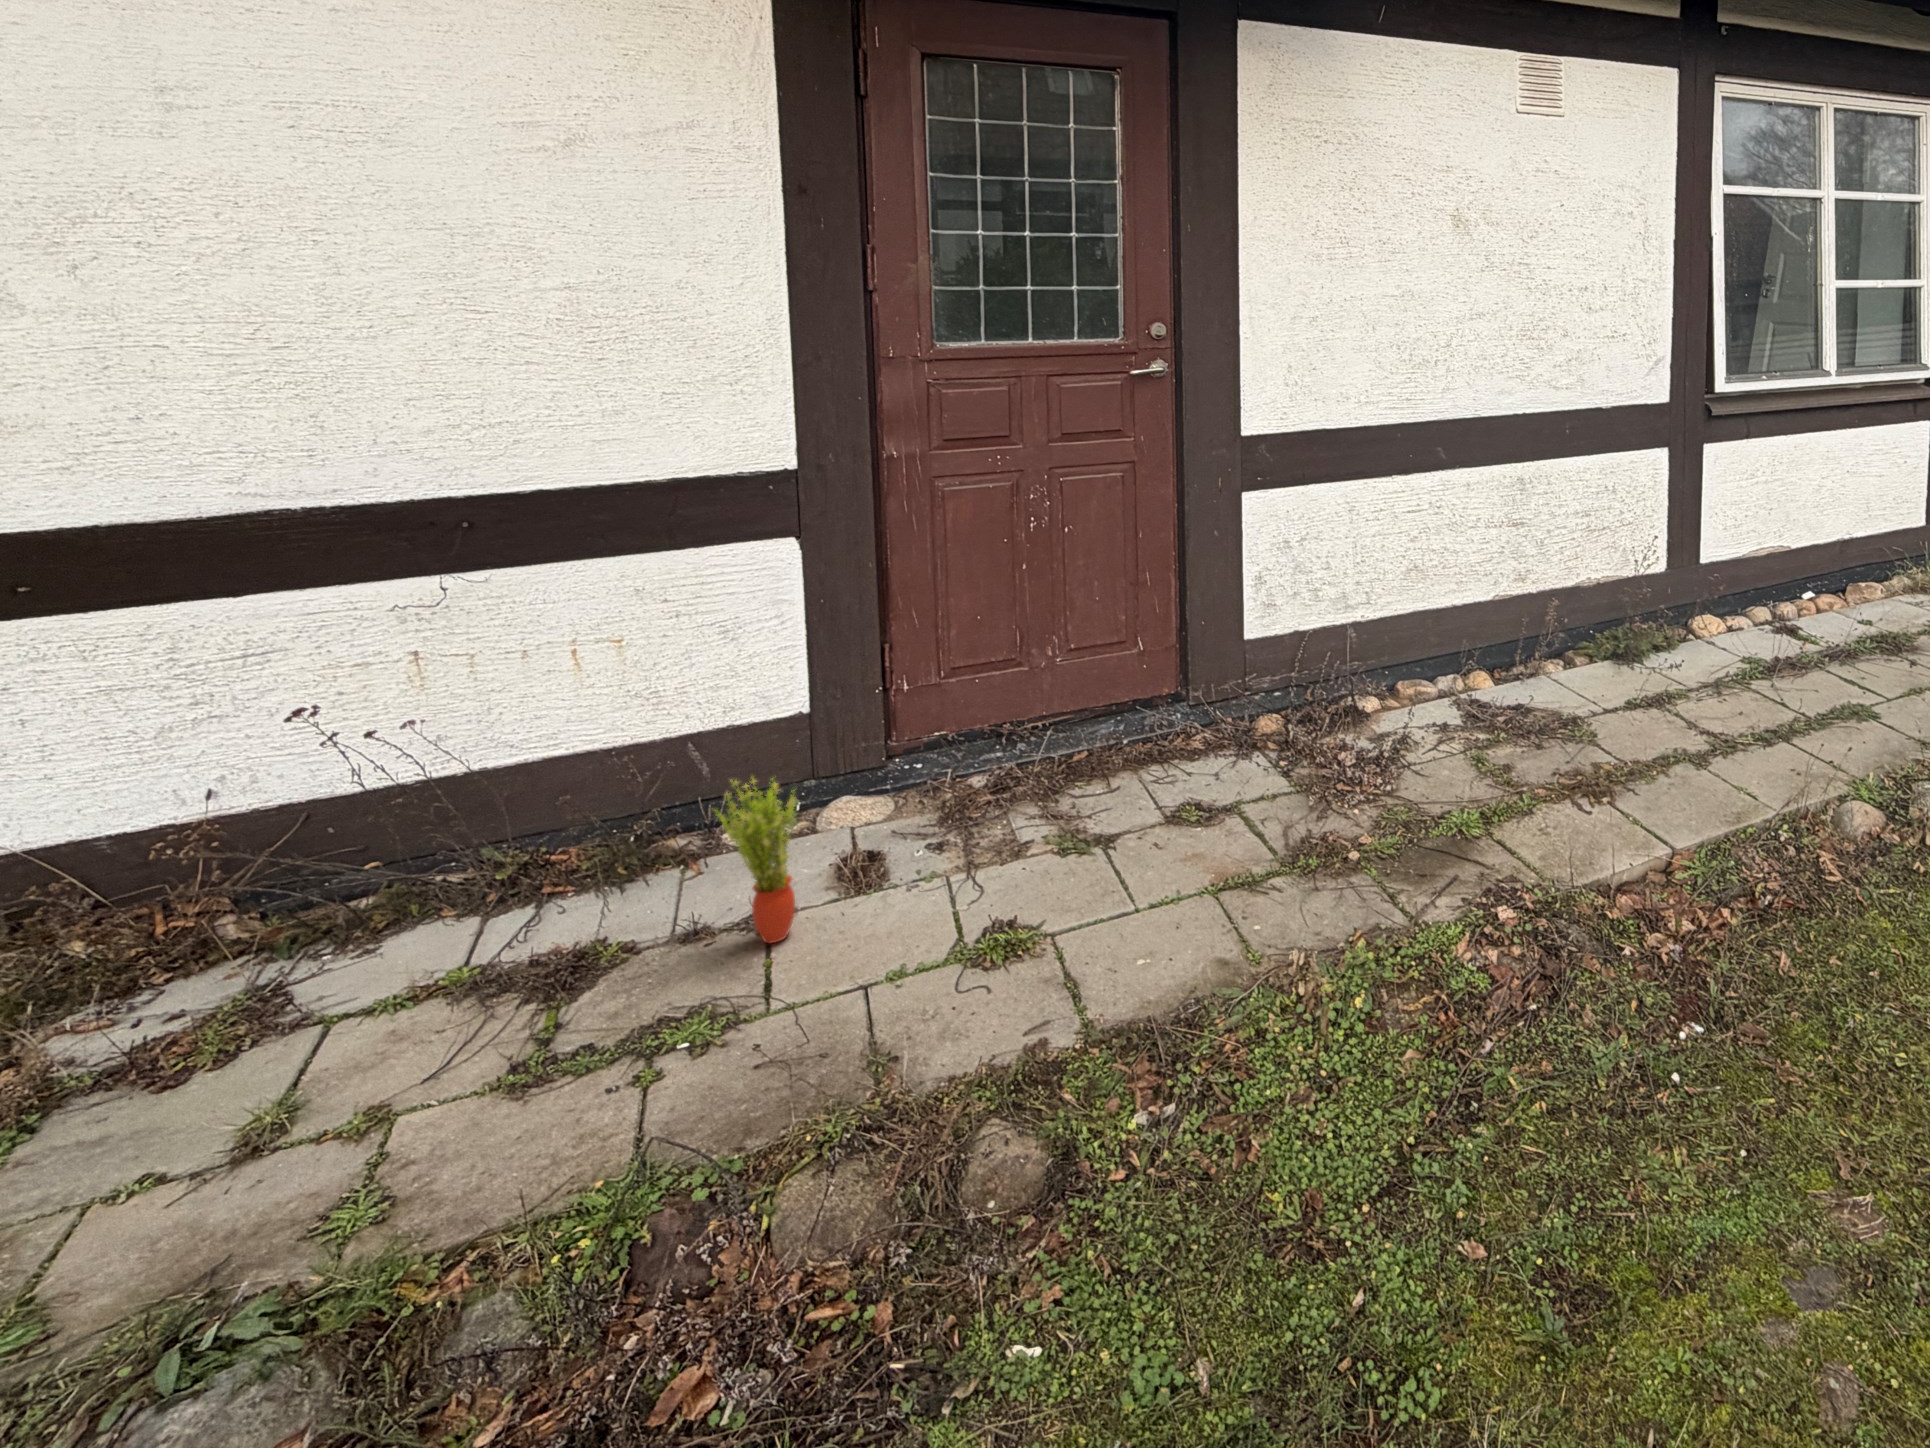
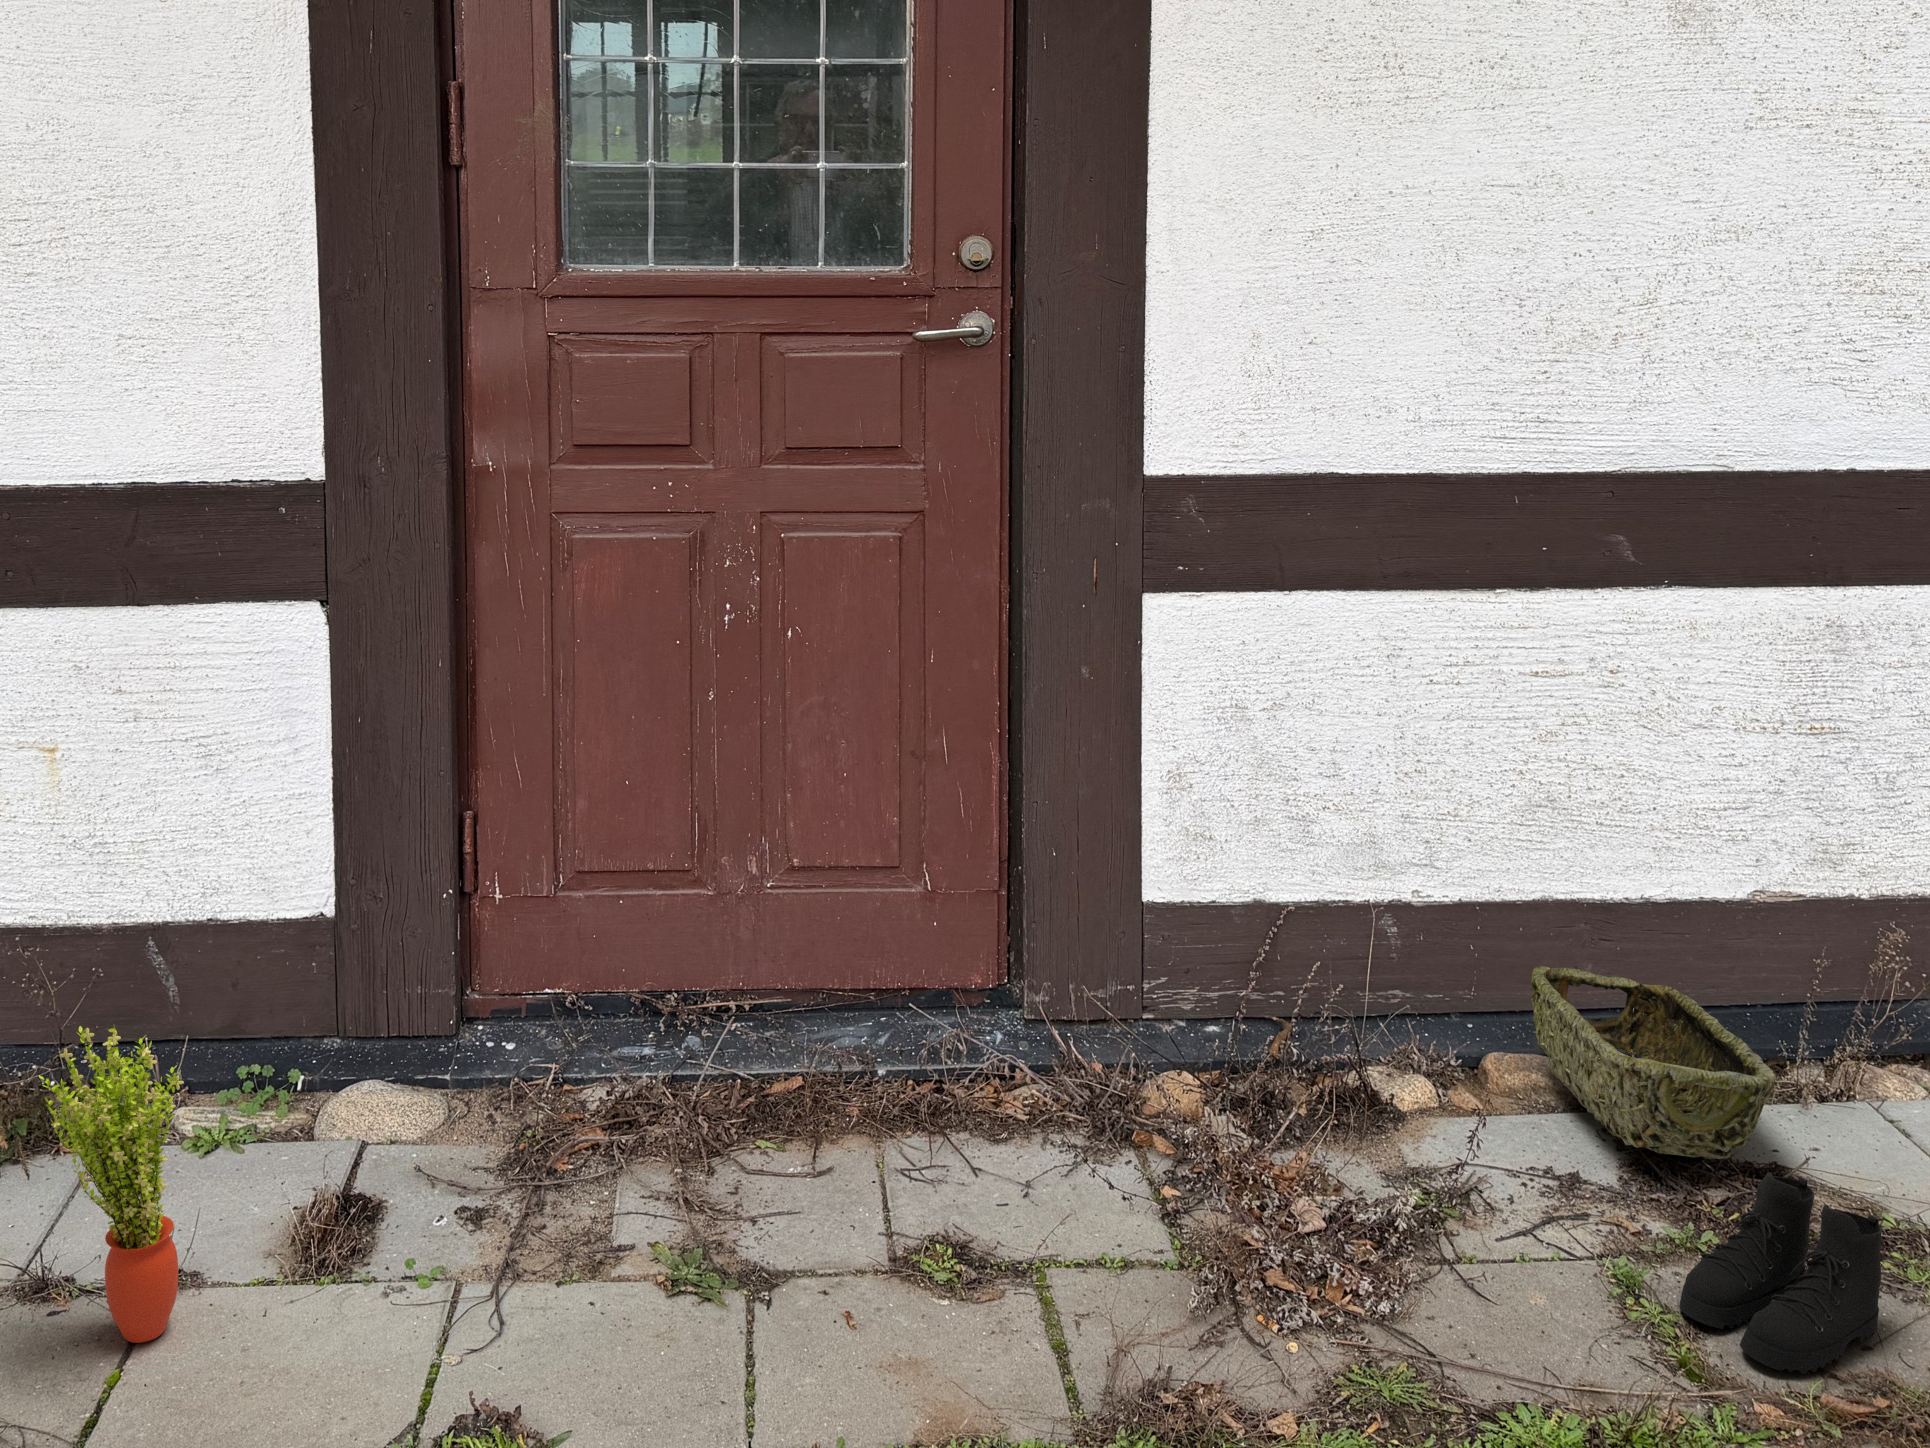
woven basket: none [1416,640,1519,709] -> present [1531,966,1776,1159]
boots: none [1495,703,1566,776] -> present [1679,1172,1884,1374]

